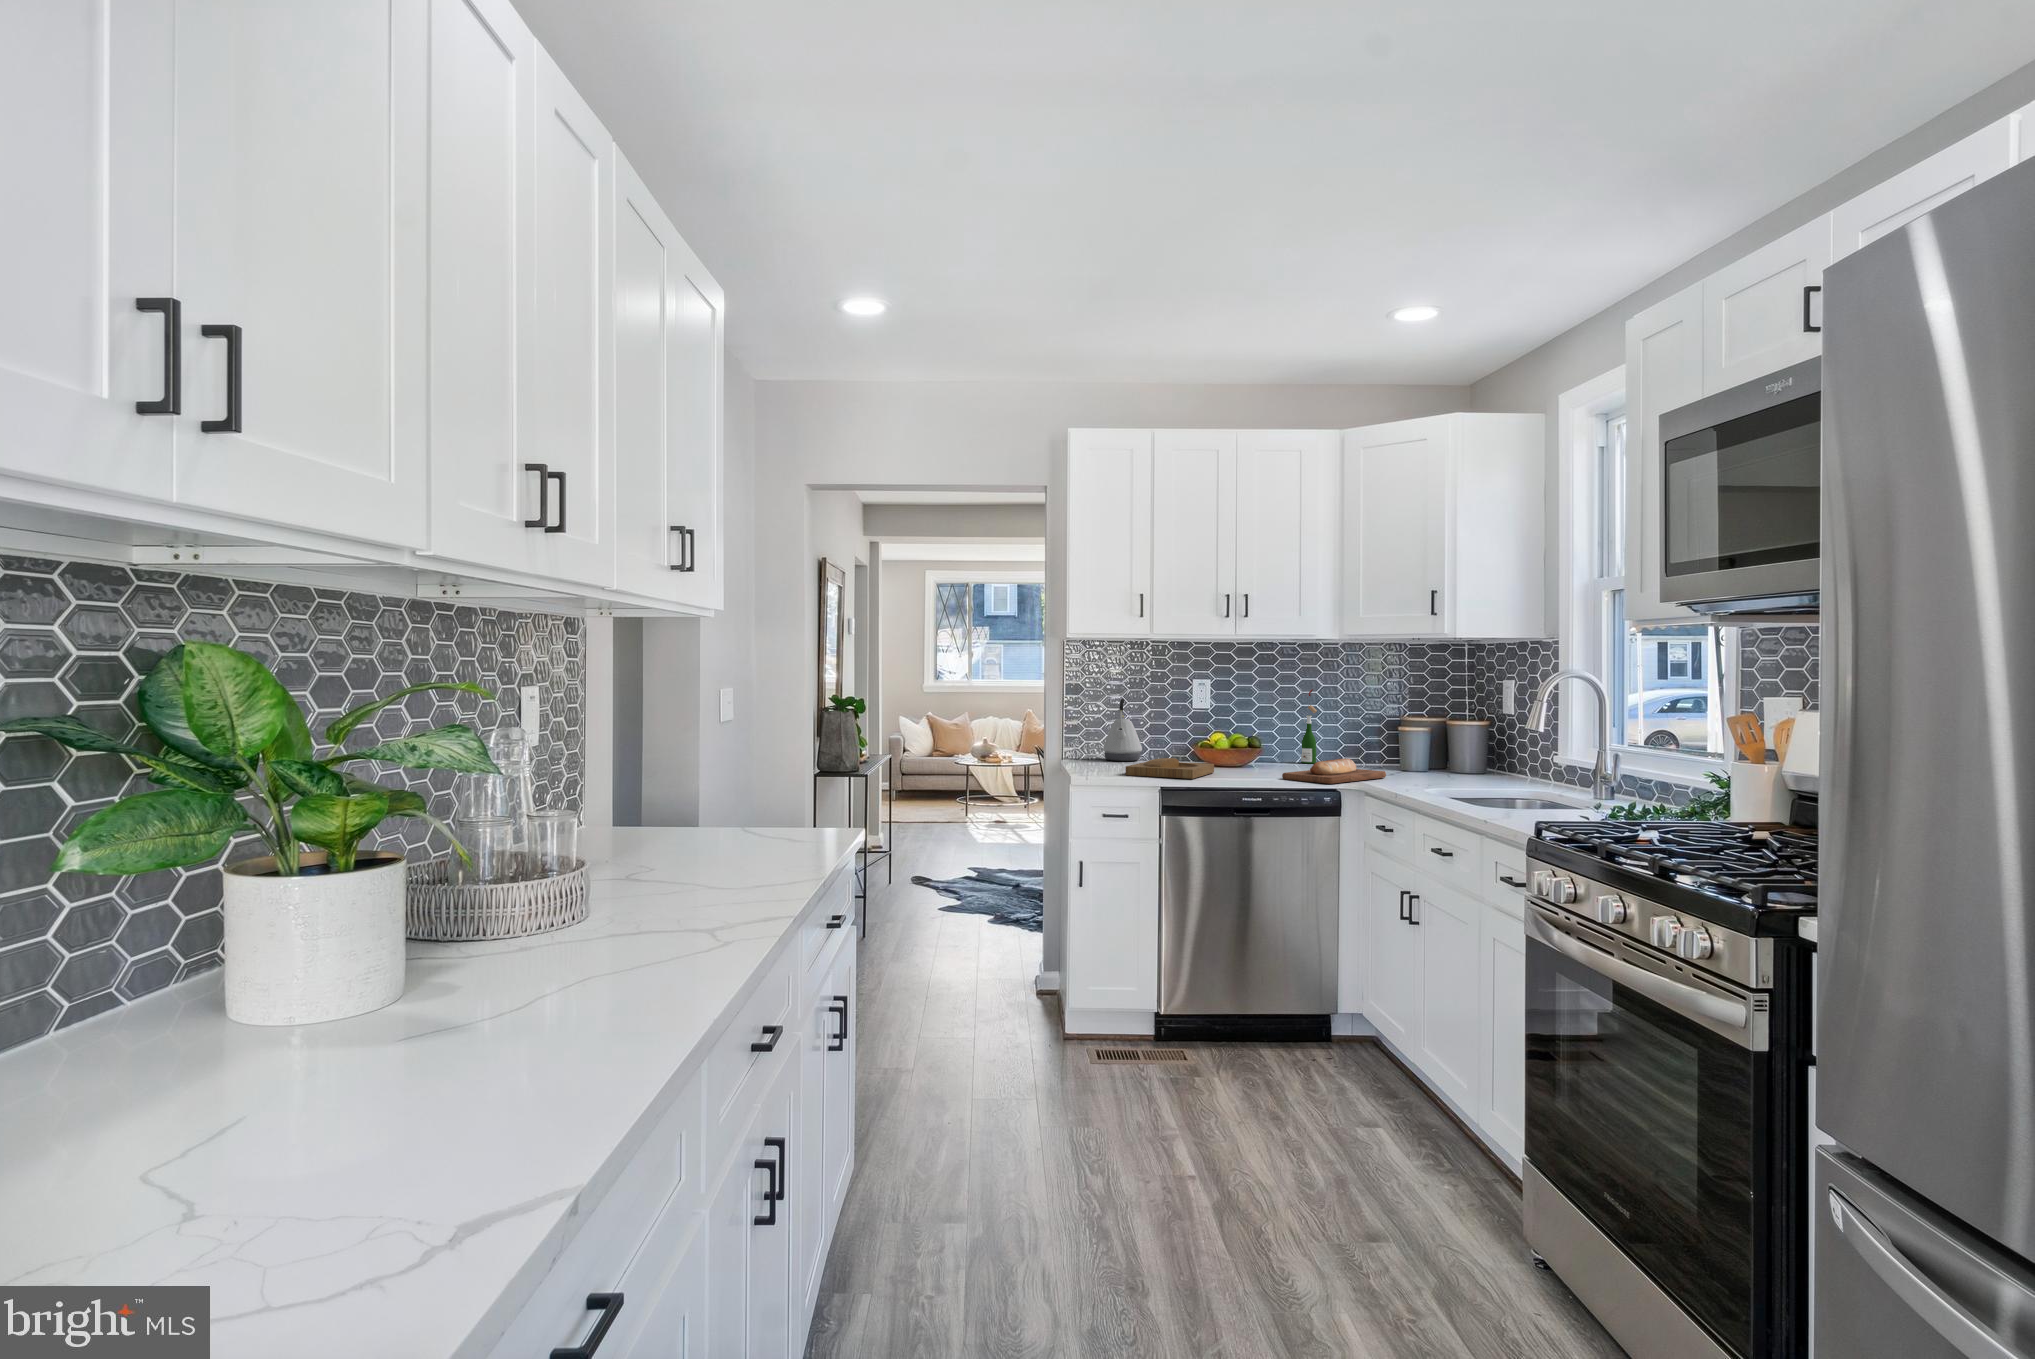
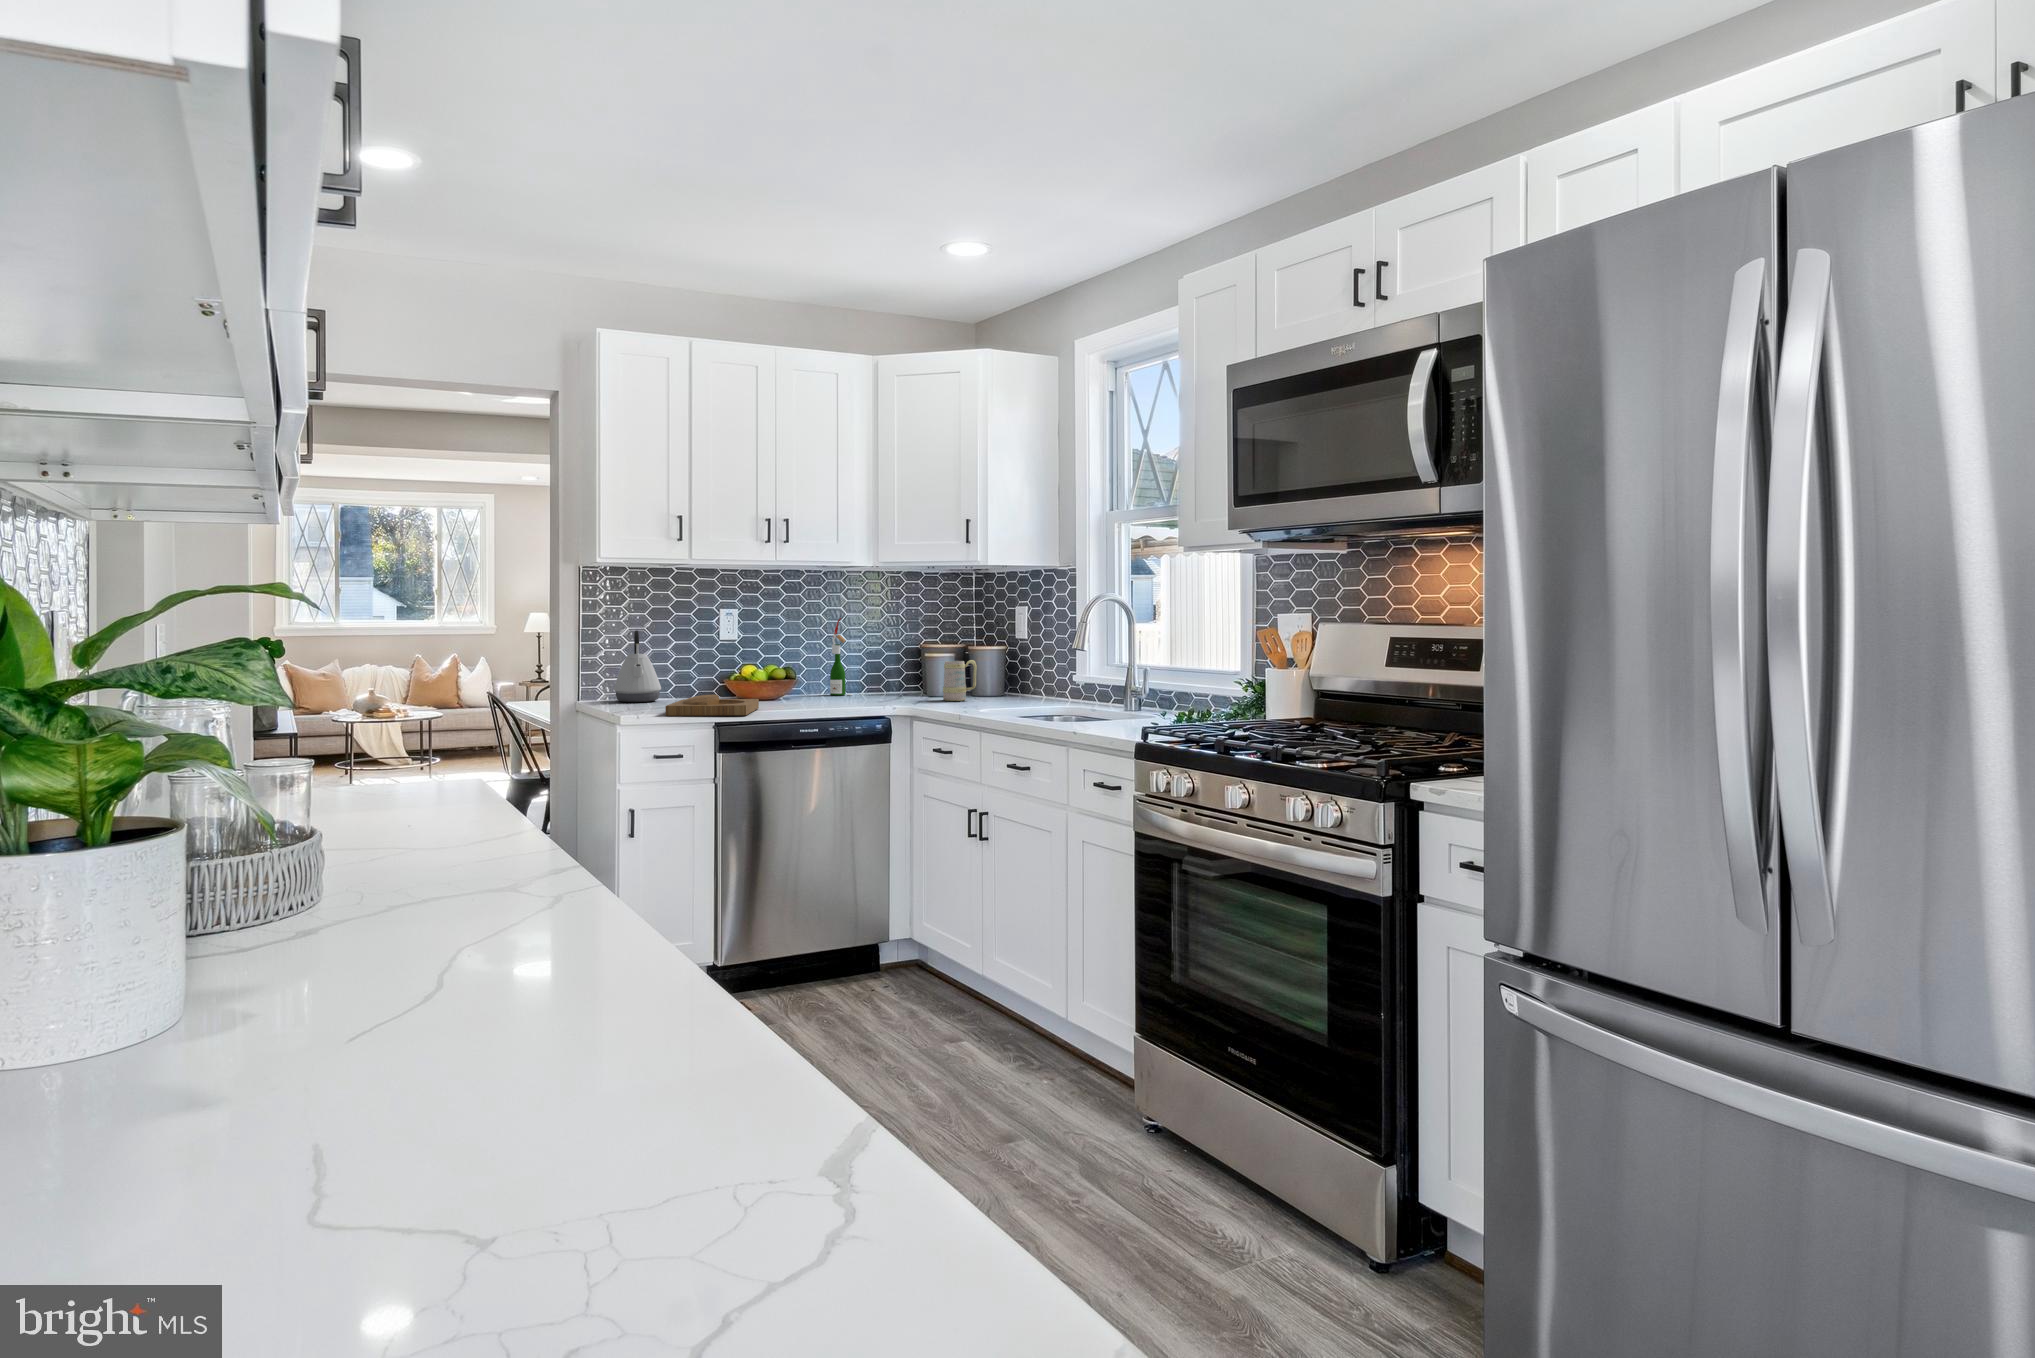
mug: none [1408,734,1445,776] -> present [943,660,977,701]
bread loaf: present [1282,758,1386,784] -> none [835,687,930,712]

